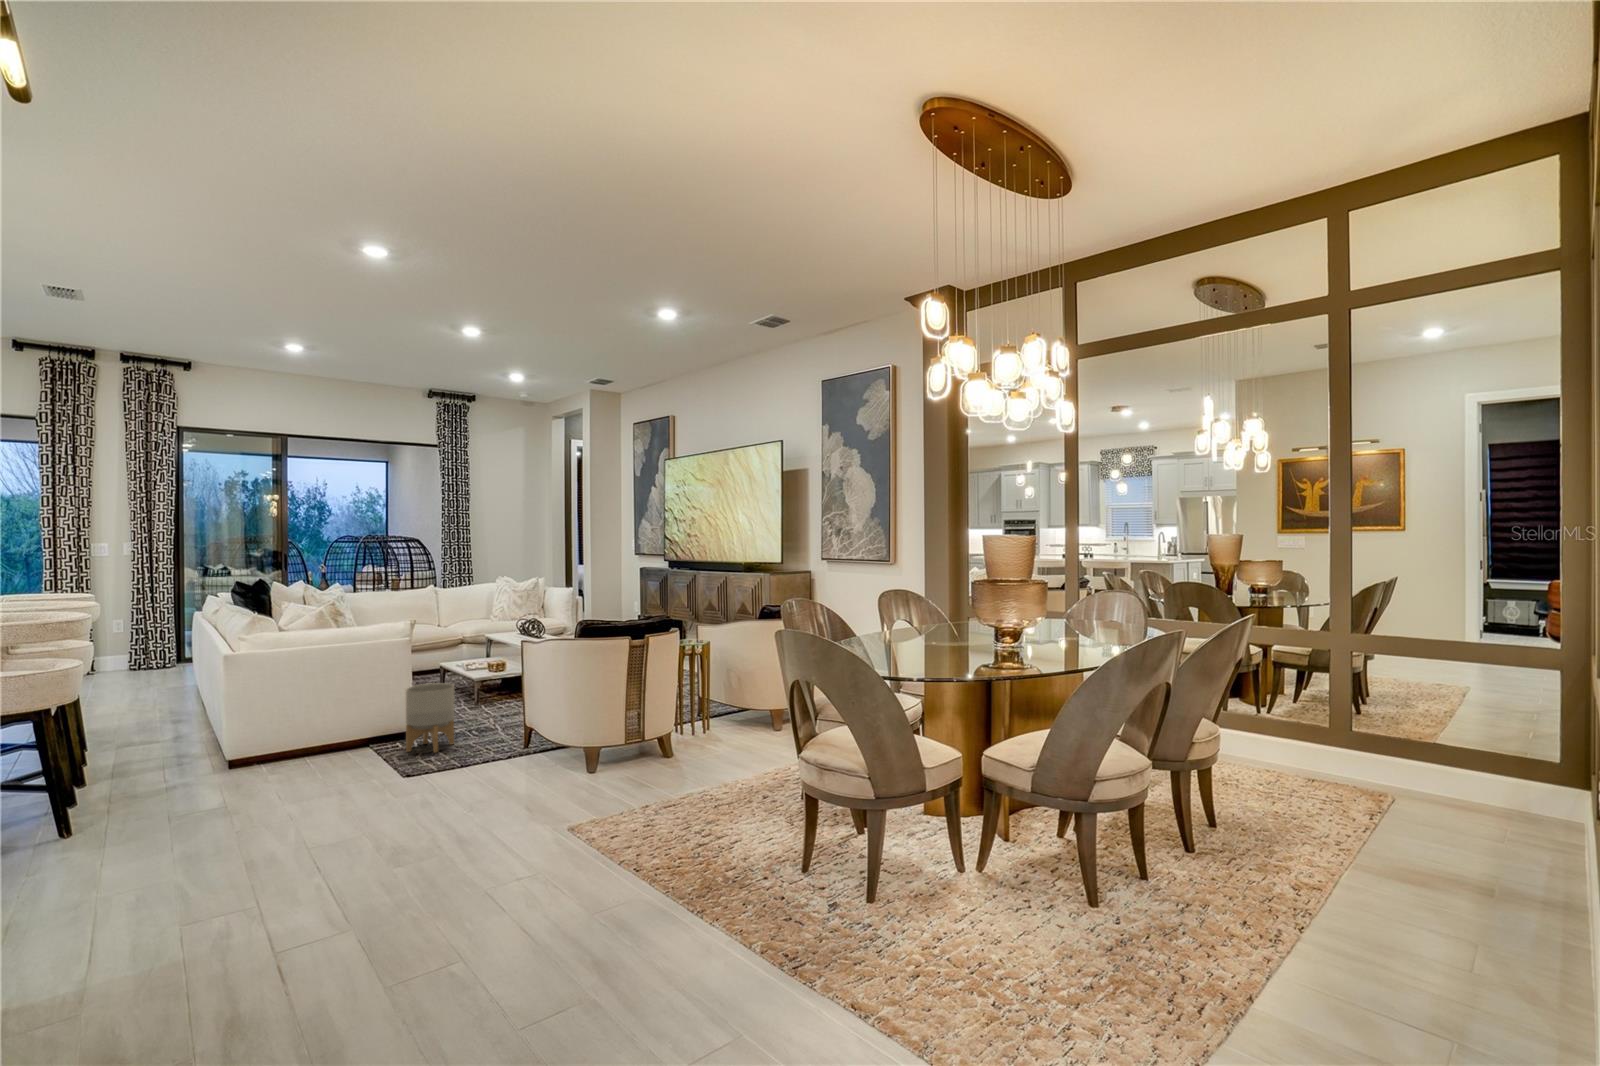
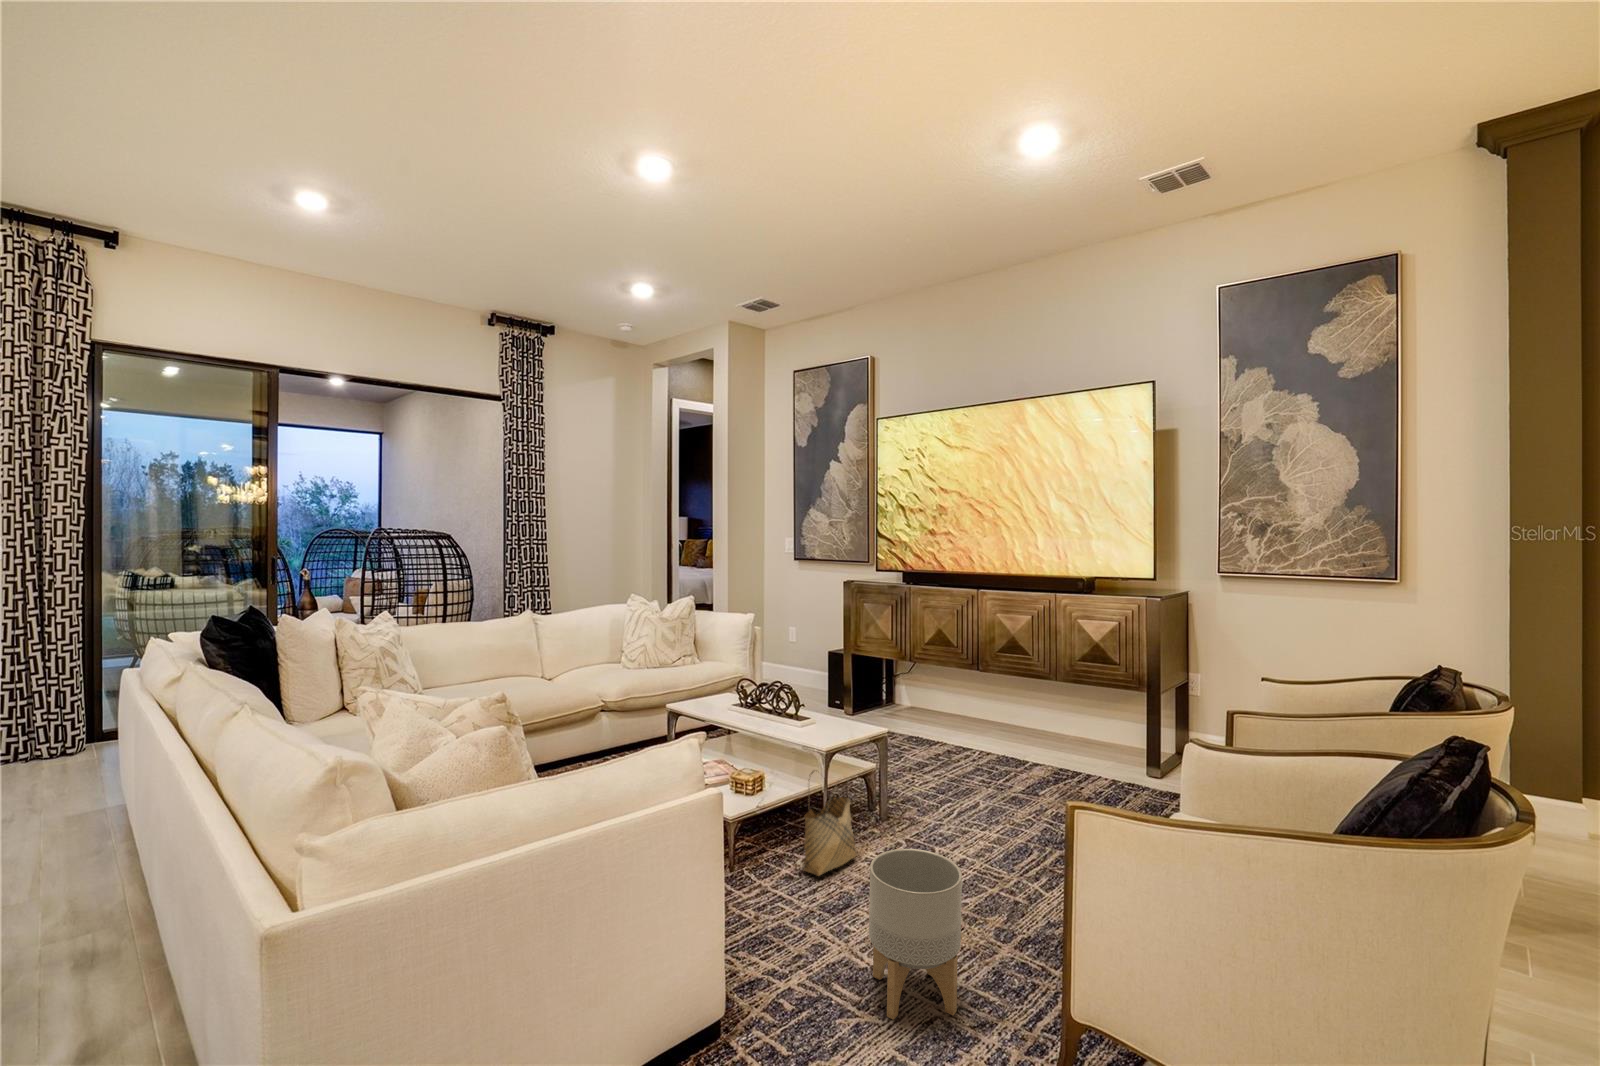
woven basket: none [457,663,497,718] -> present [803,771,856,876]

